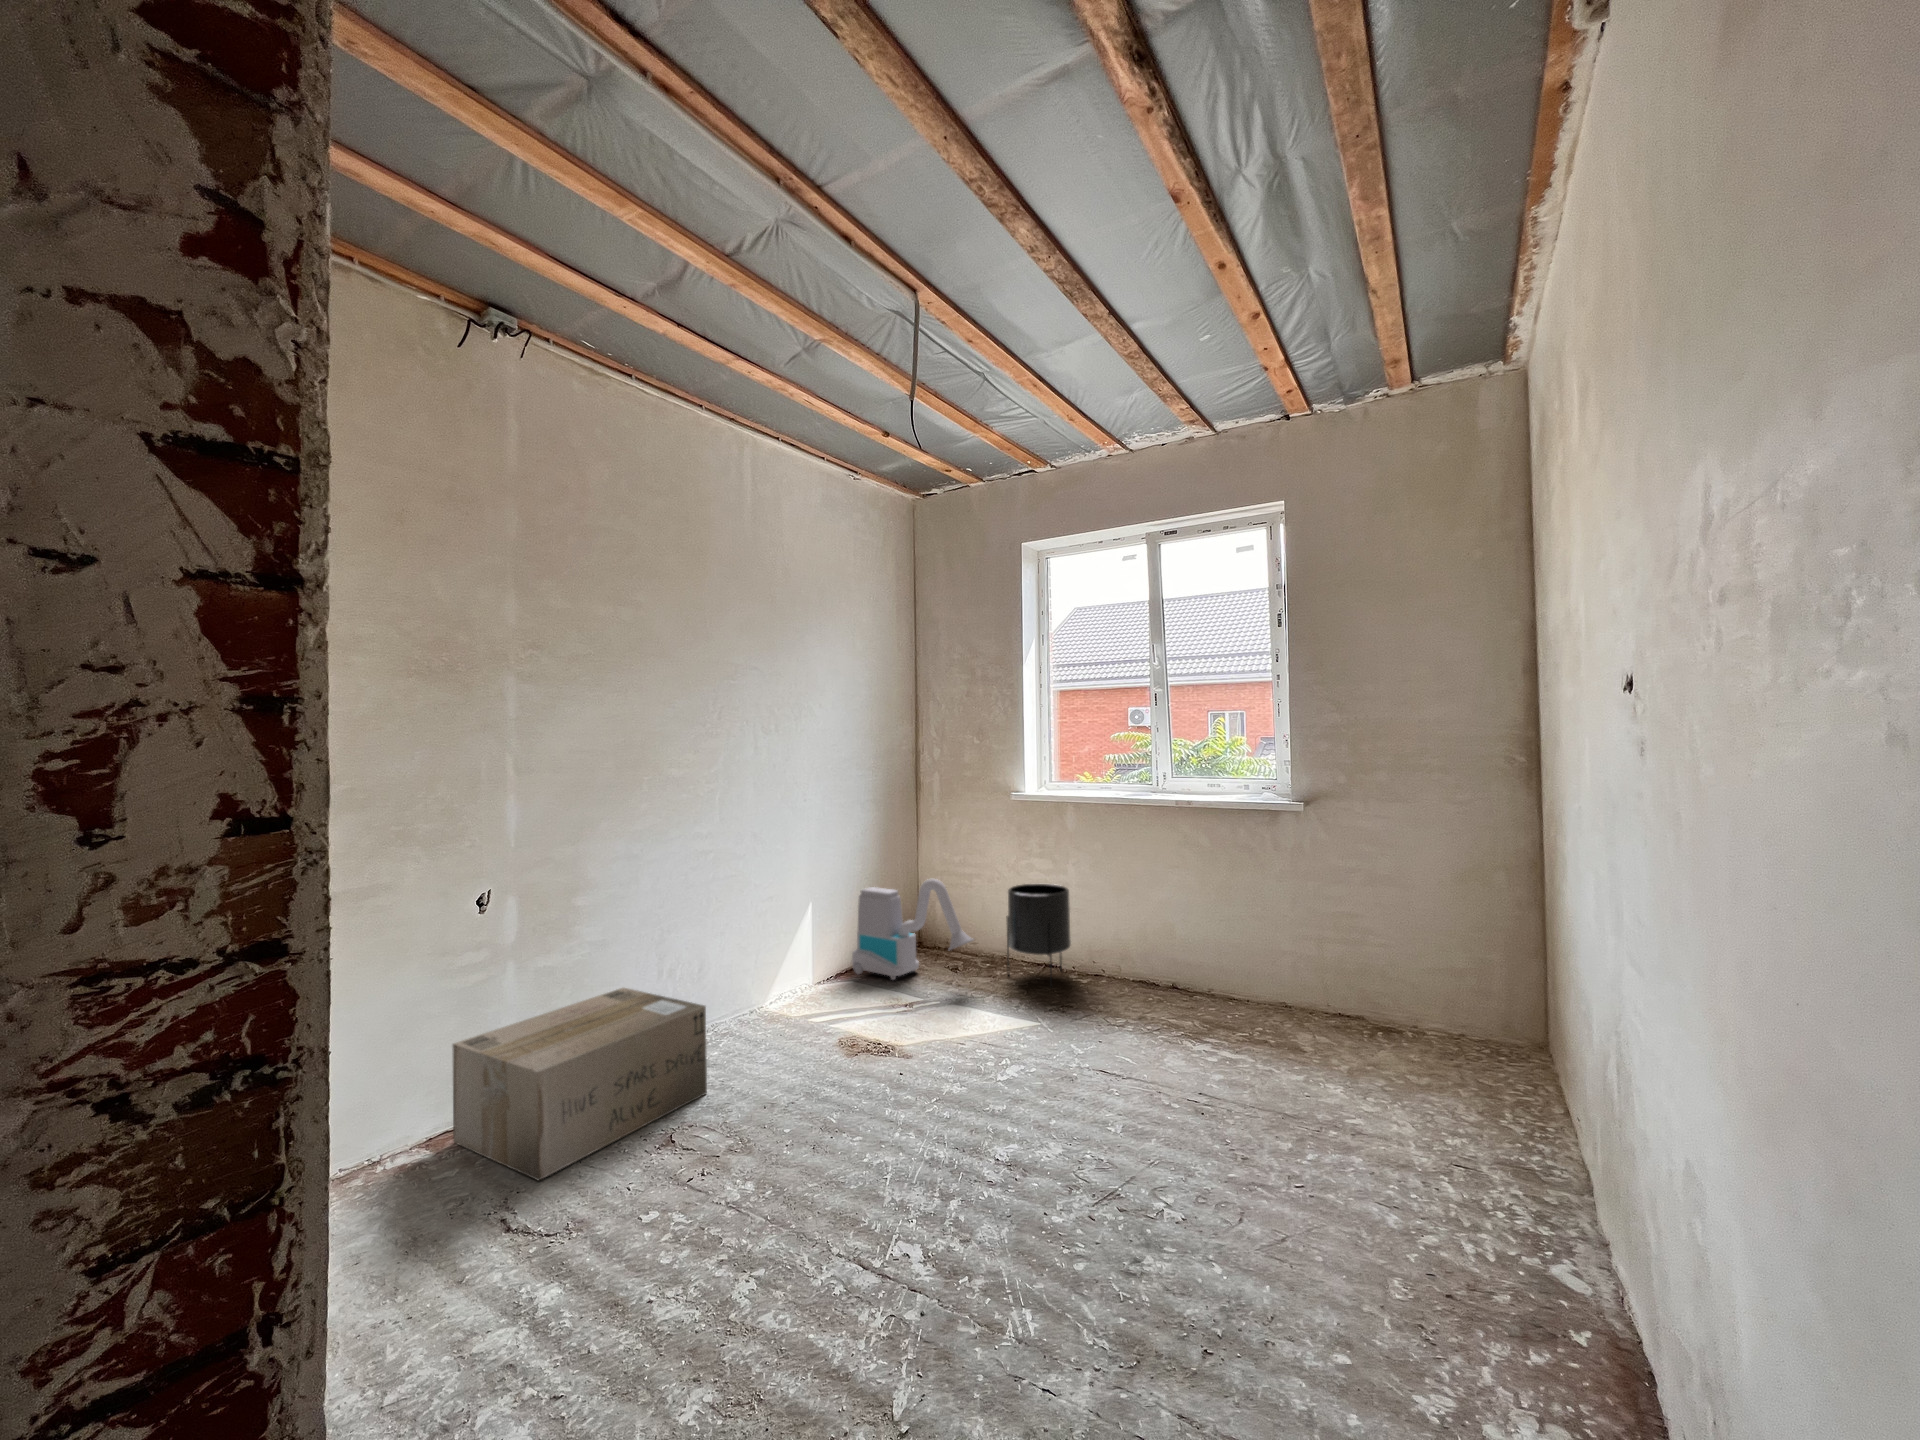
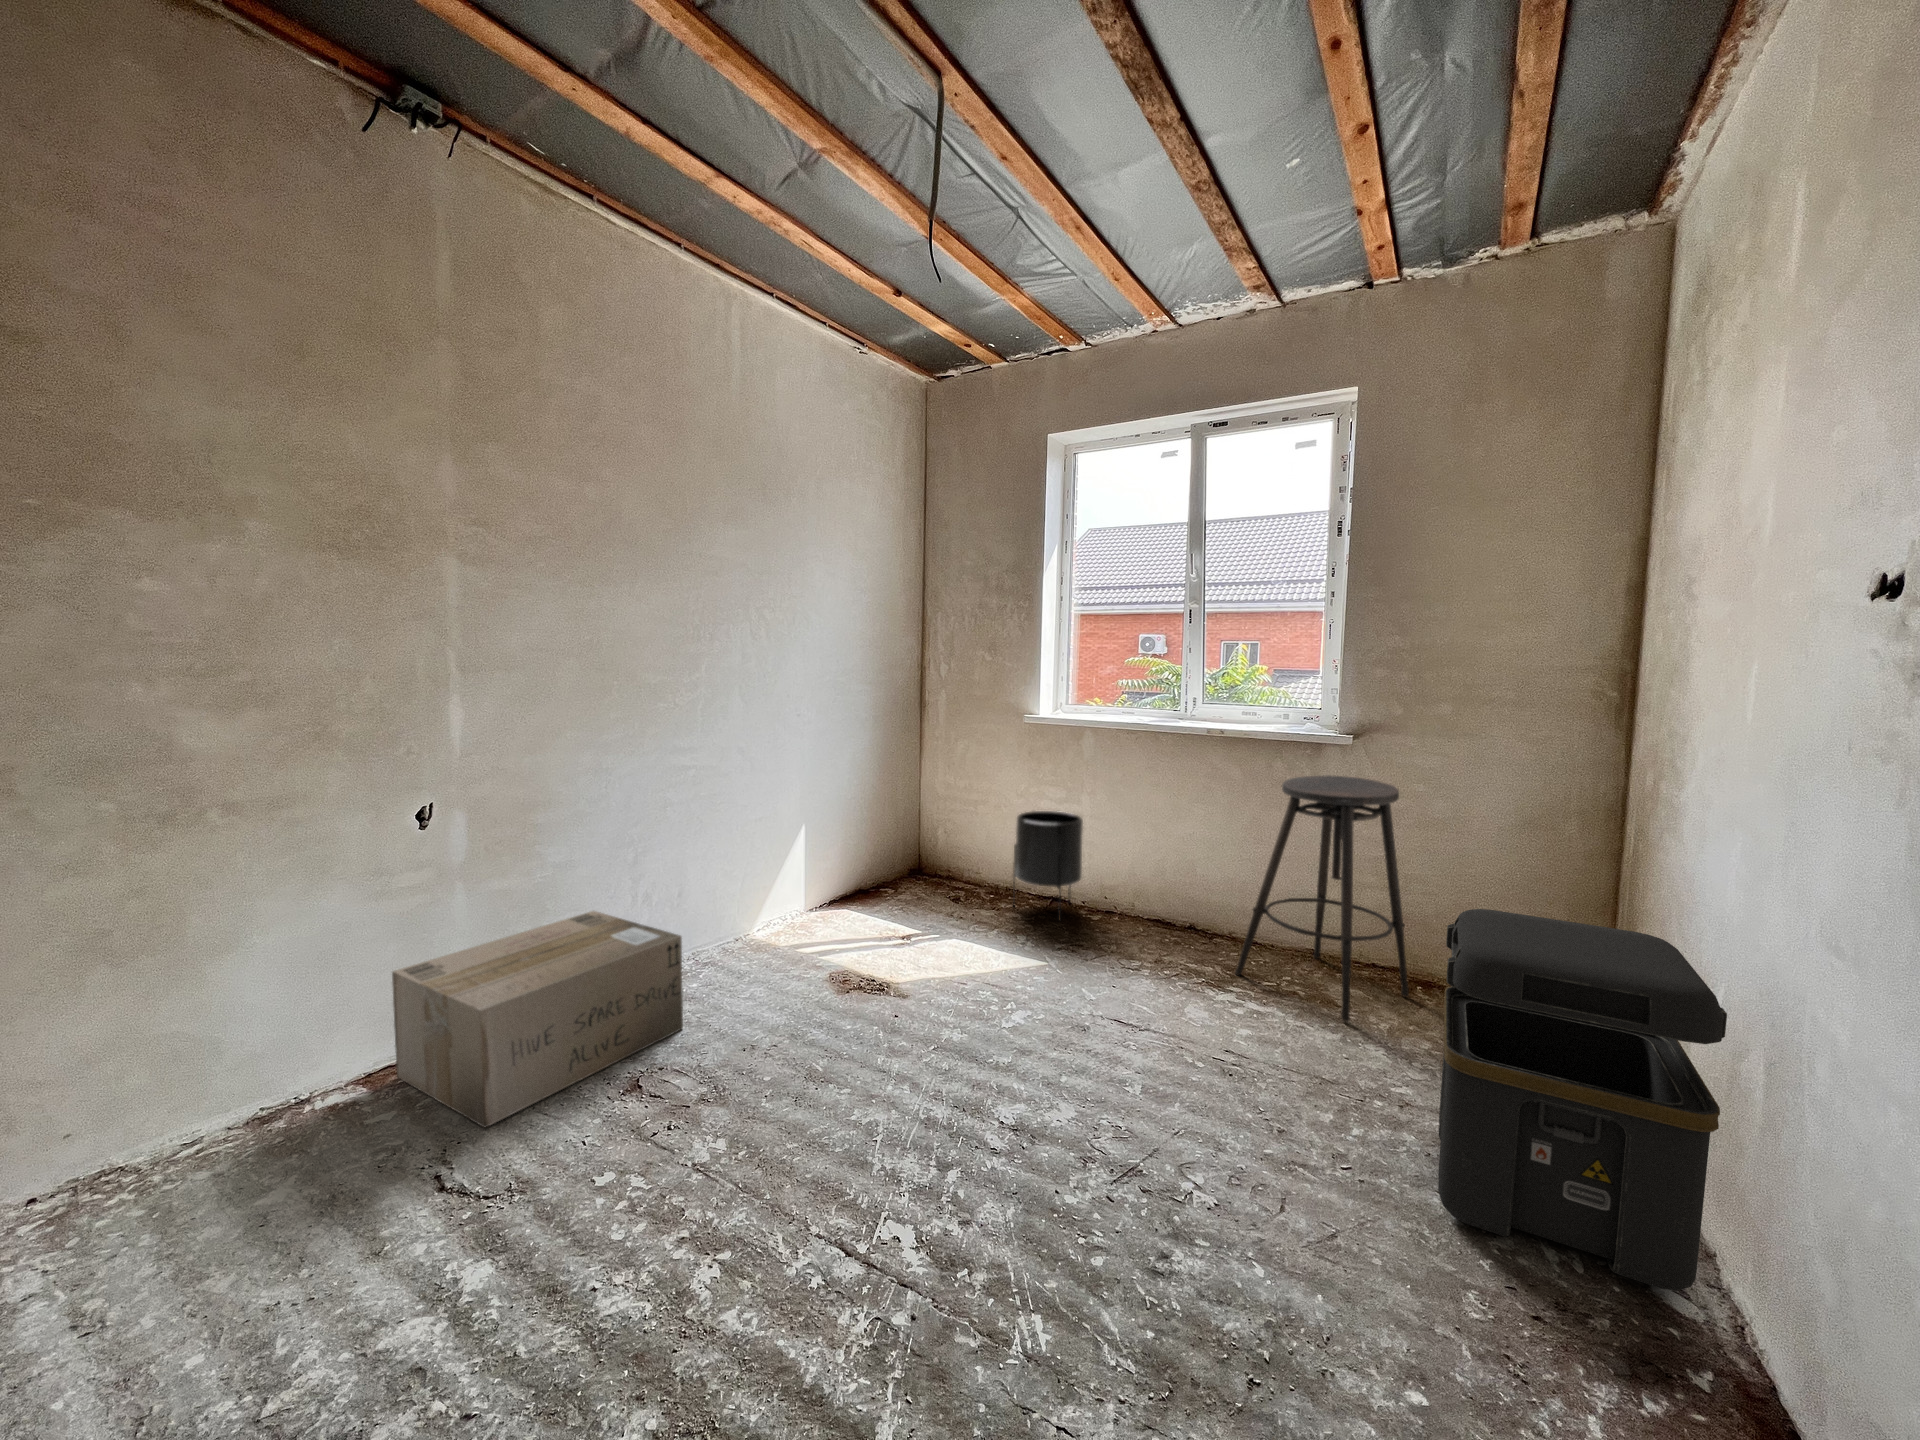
stool: none [1213,841,1371,1067] -> present [1235,775,1409,1022]
vacuum cleaner: present [852,879,974,980] -> none [848,802,979,907]
toolbox: none [1365,951,1586,1271] -> present [1438,909,1727,1291]

